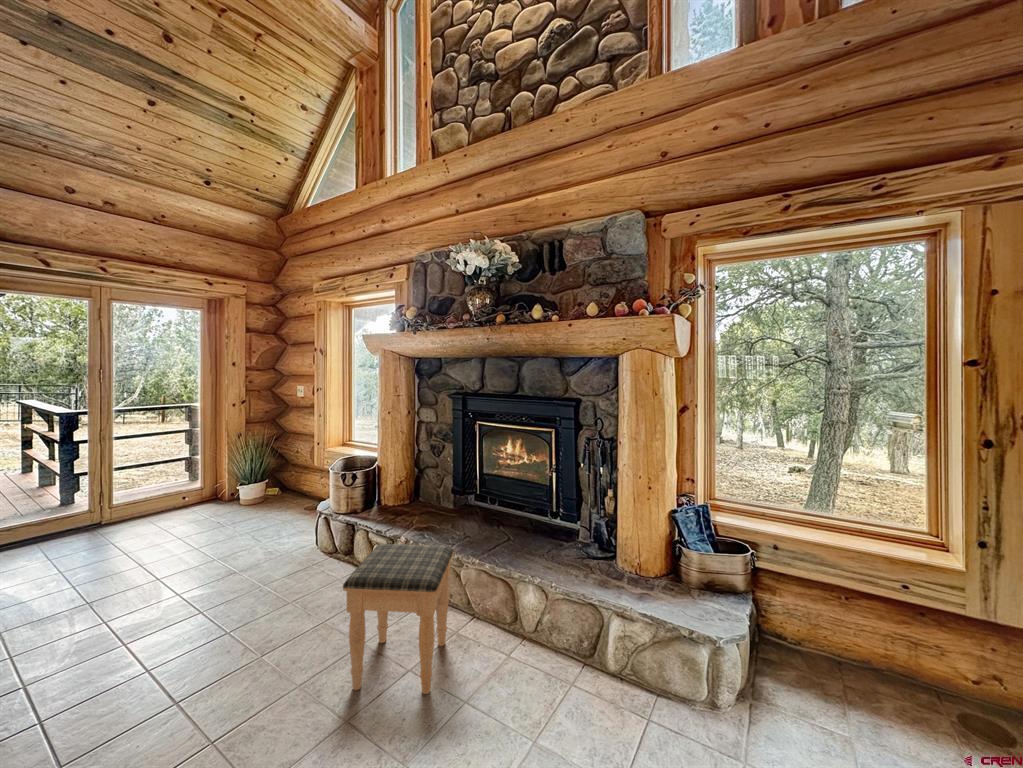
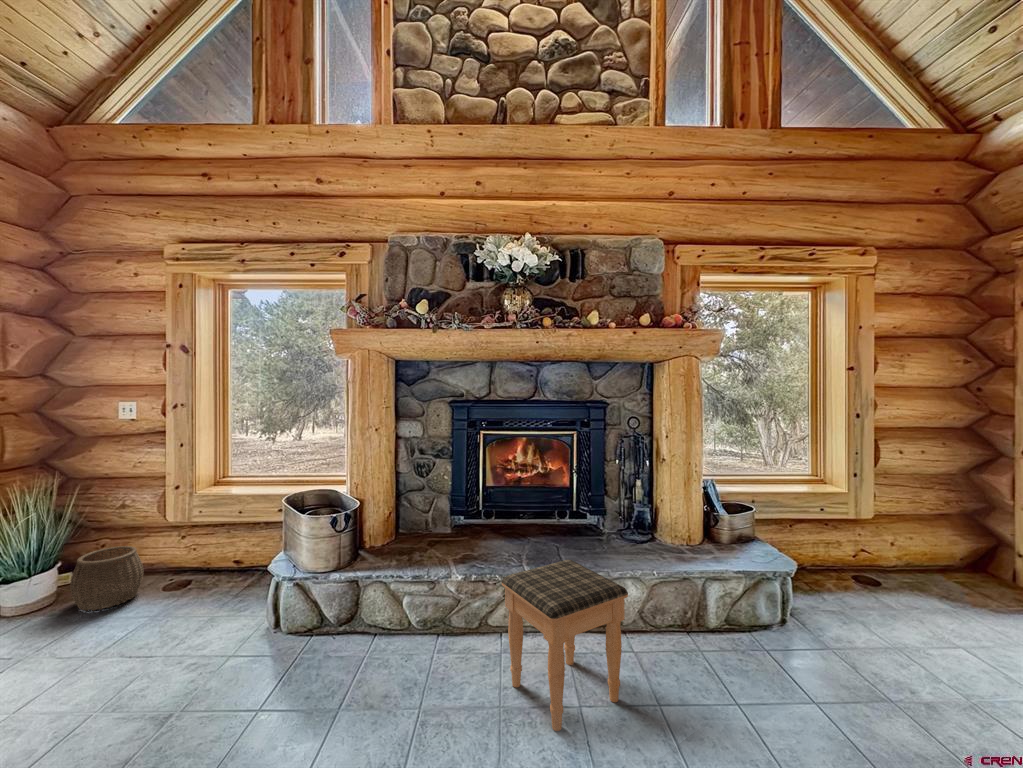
woven basket: none [268,470,307,505] -> present [70,546,144,611]

